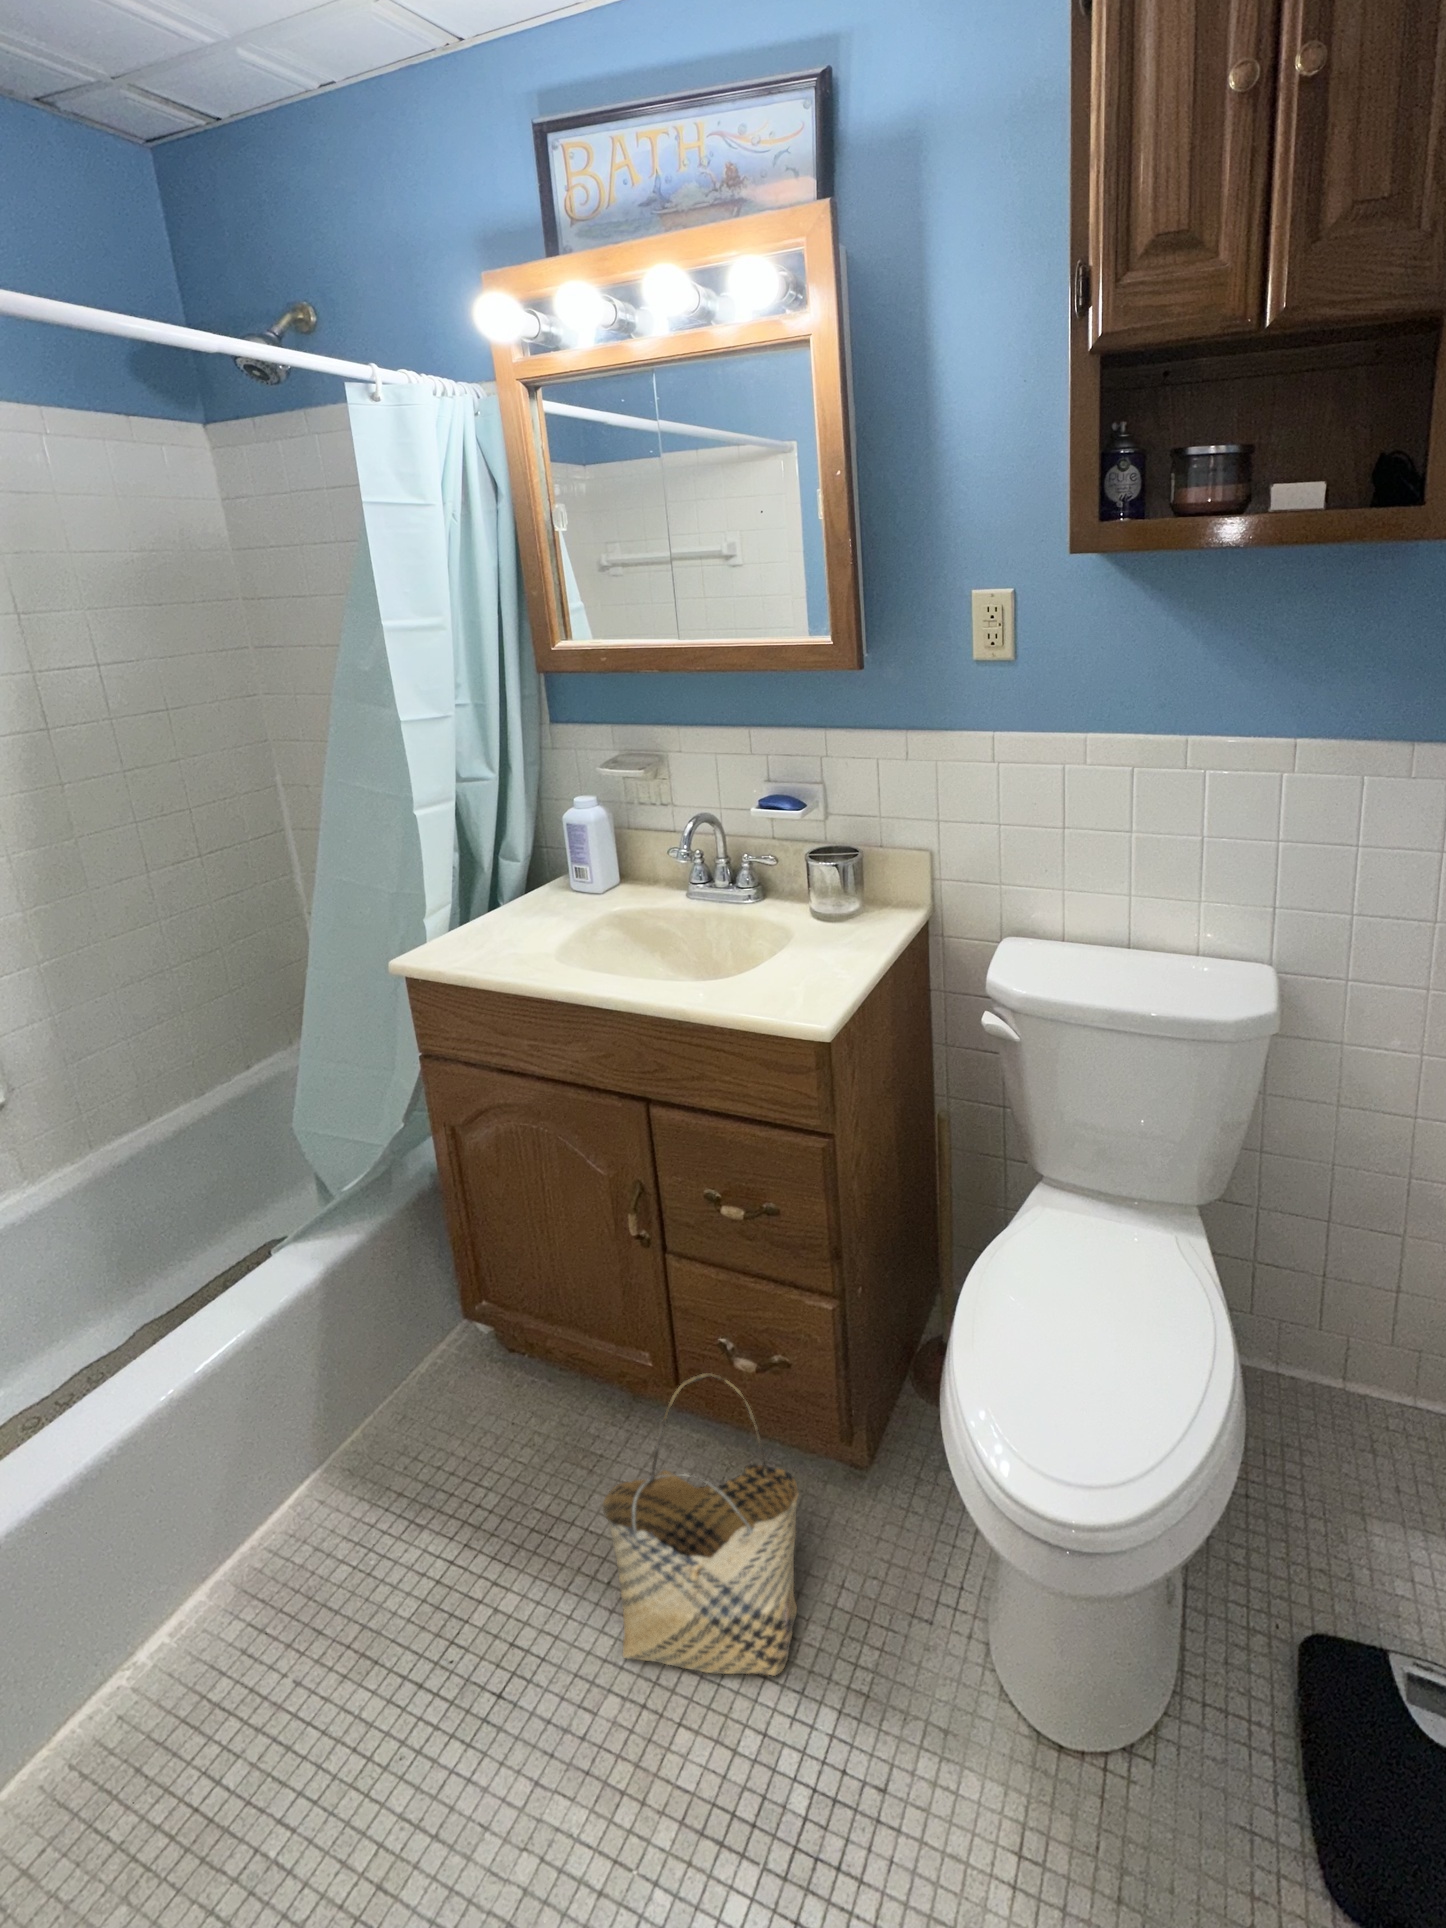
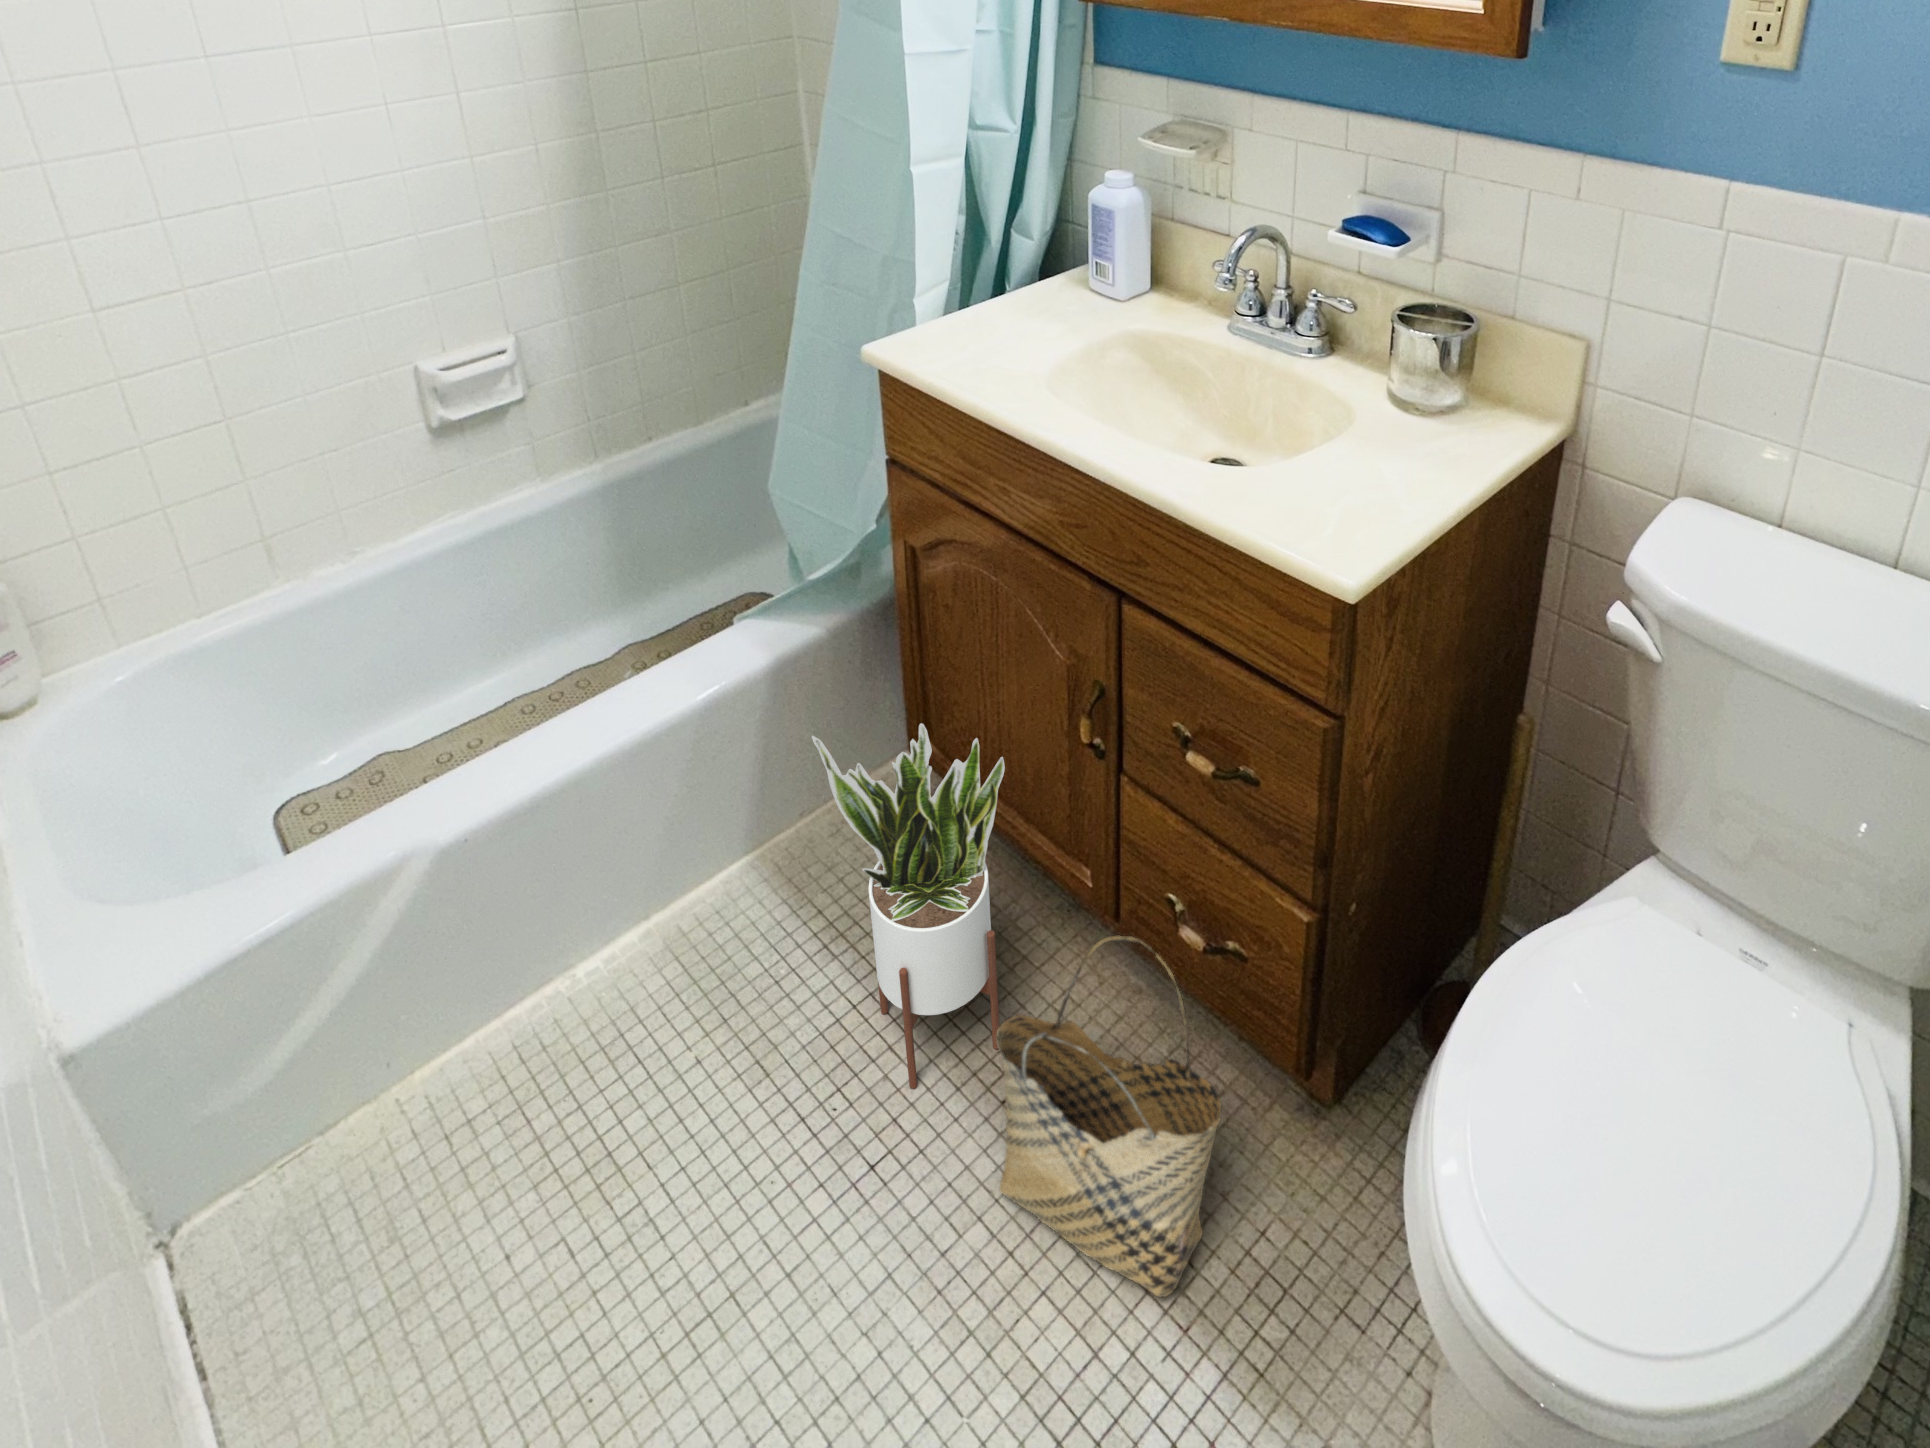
potted plant: none [393,1258,597,1609] -> present [812,723,1005,1089]

